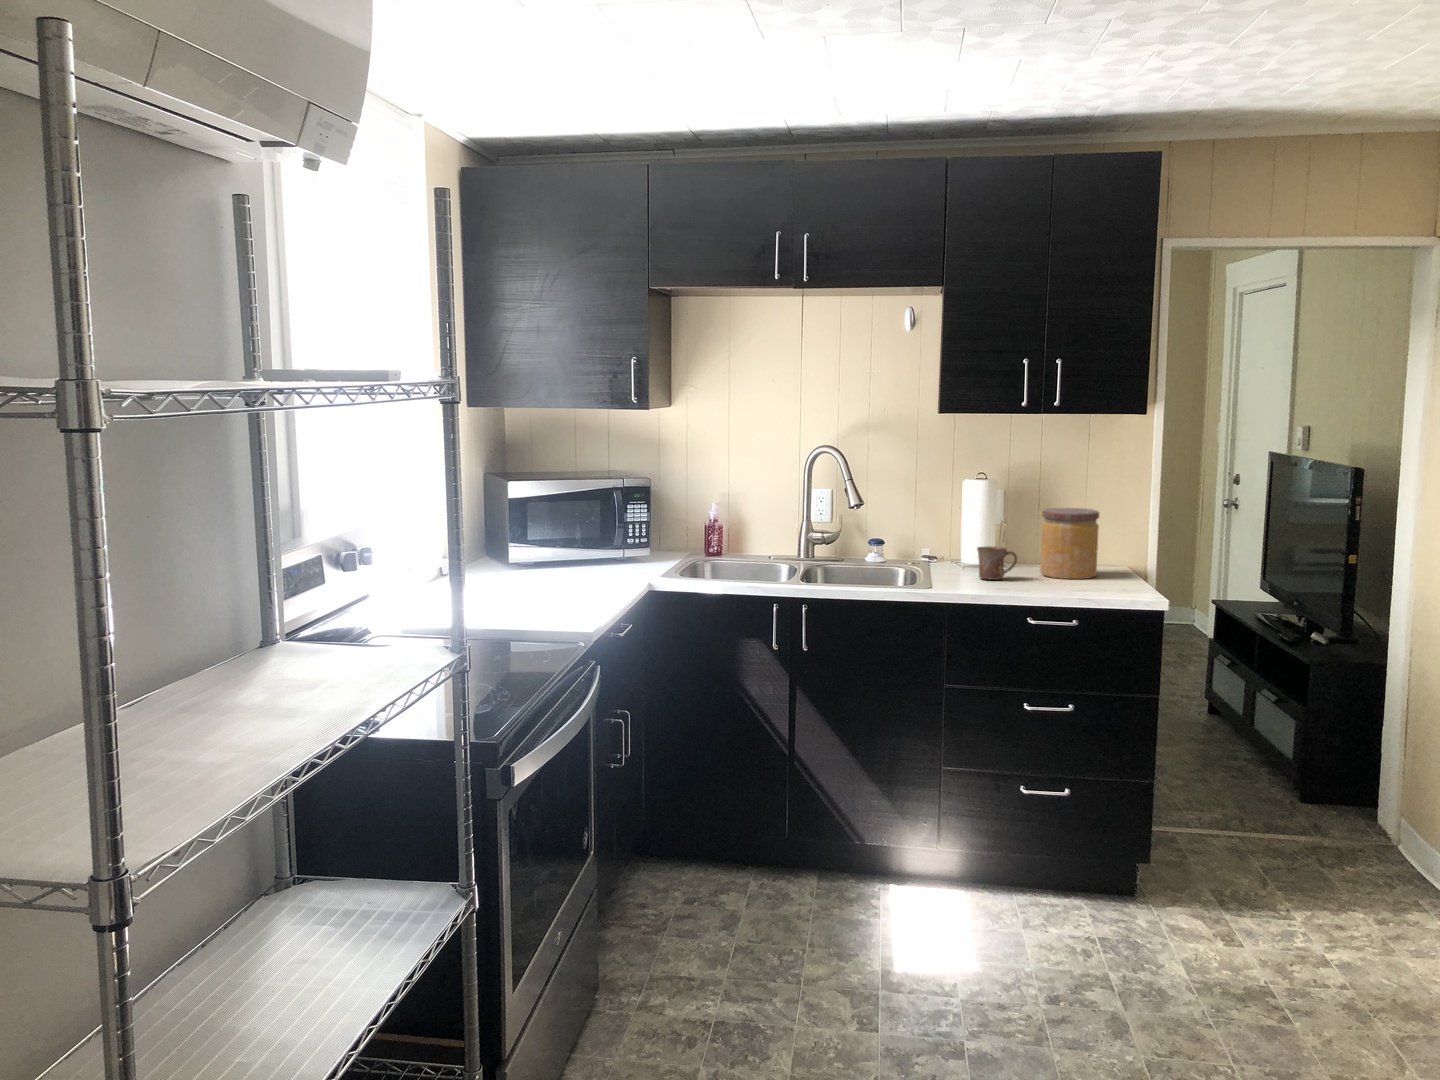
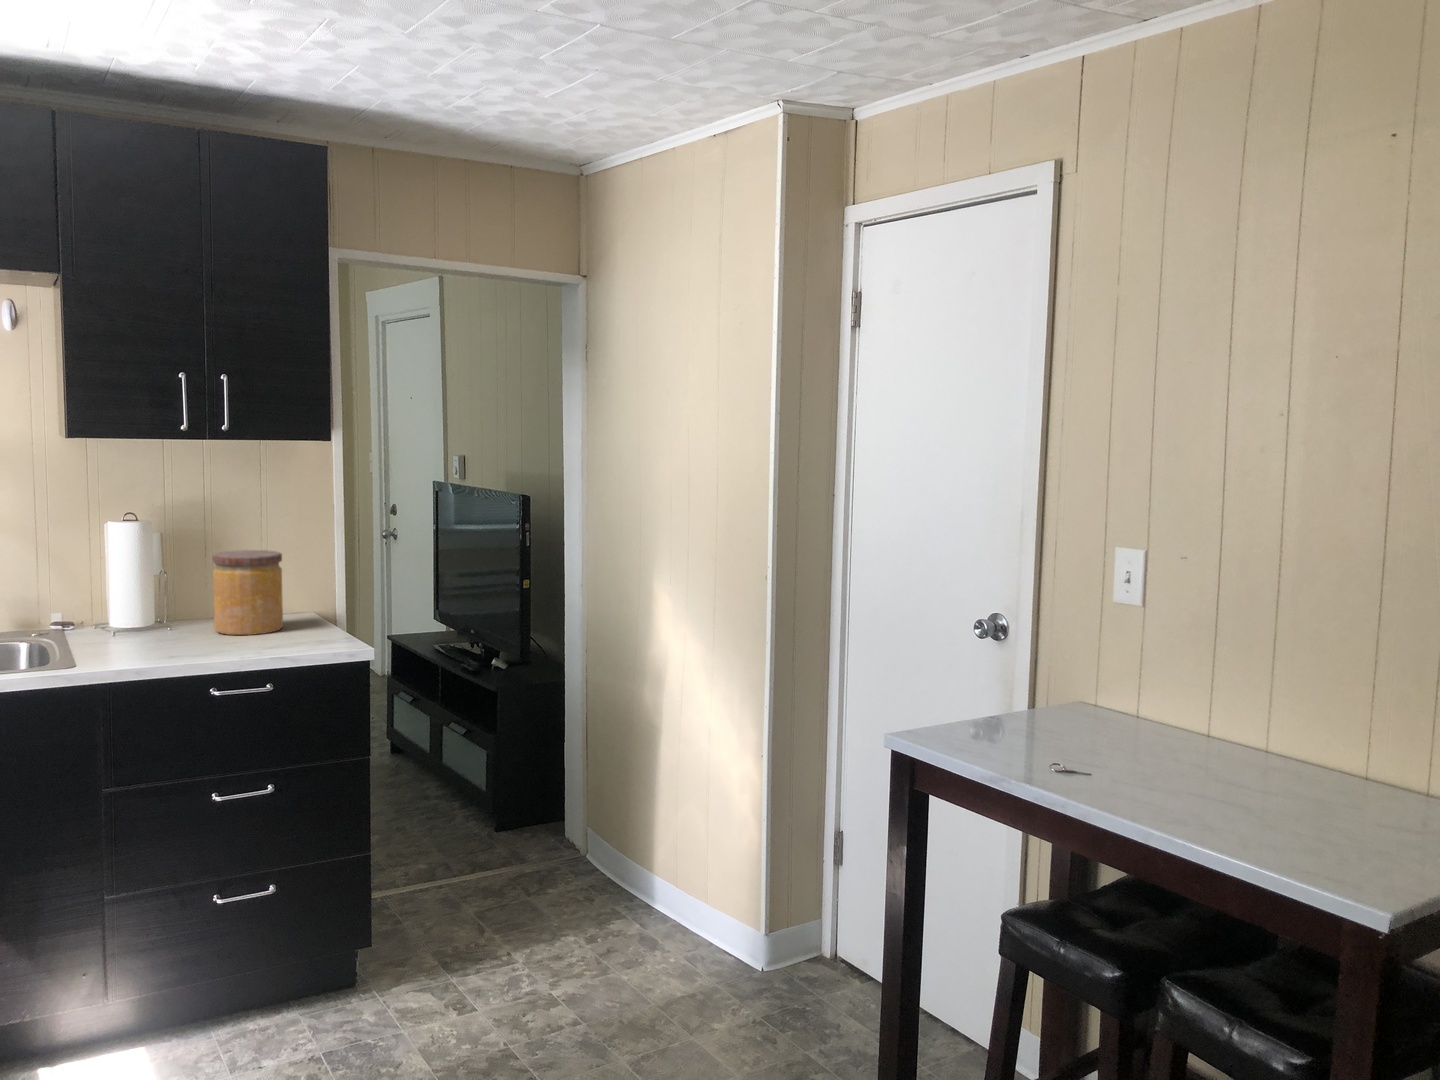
mug: present [977,547,1017,580] -> none [131,604,186,646]

